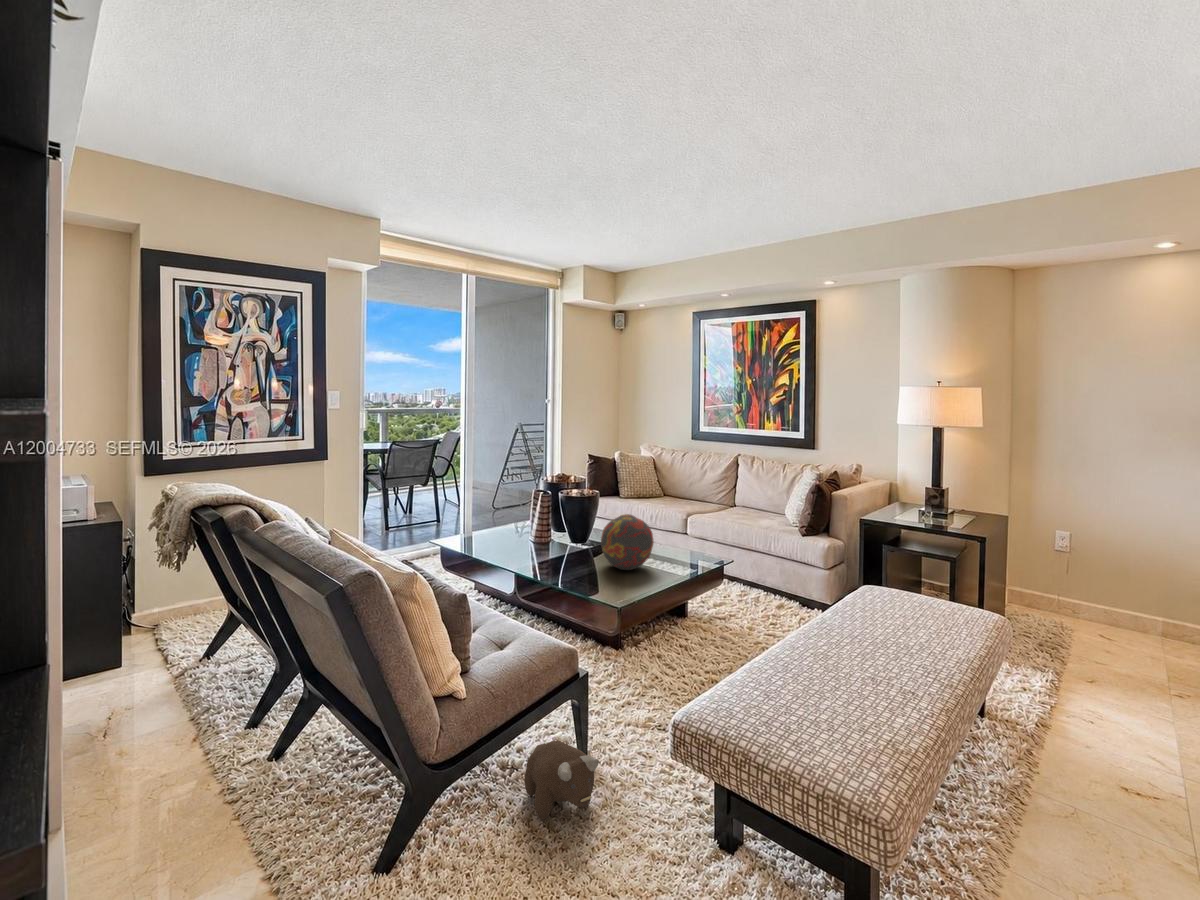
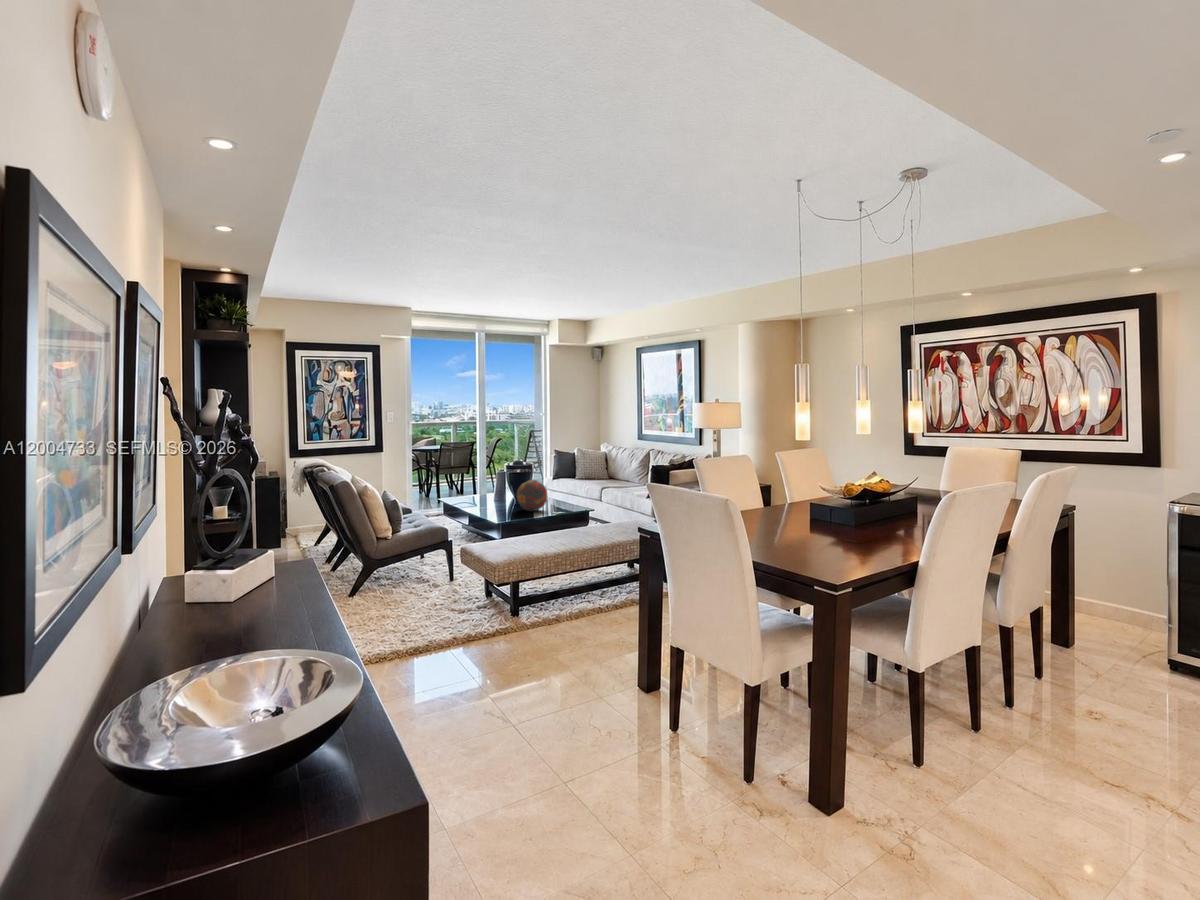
plush toy: present [525,741,599,820] -> none [425,565,454,594]

